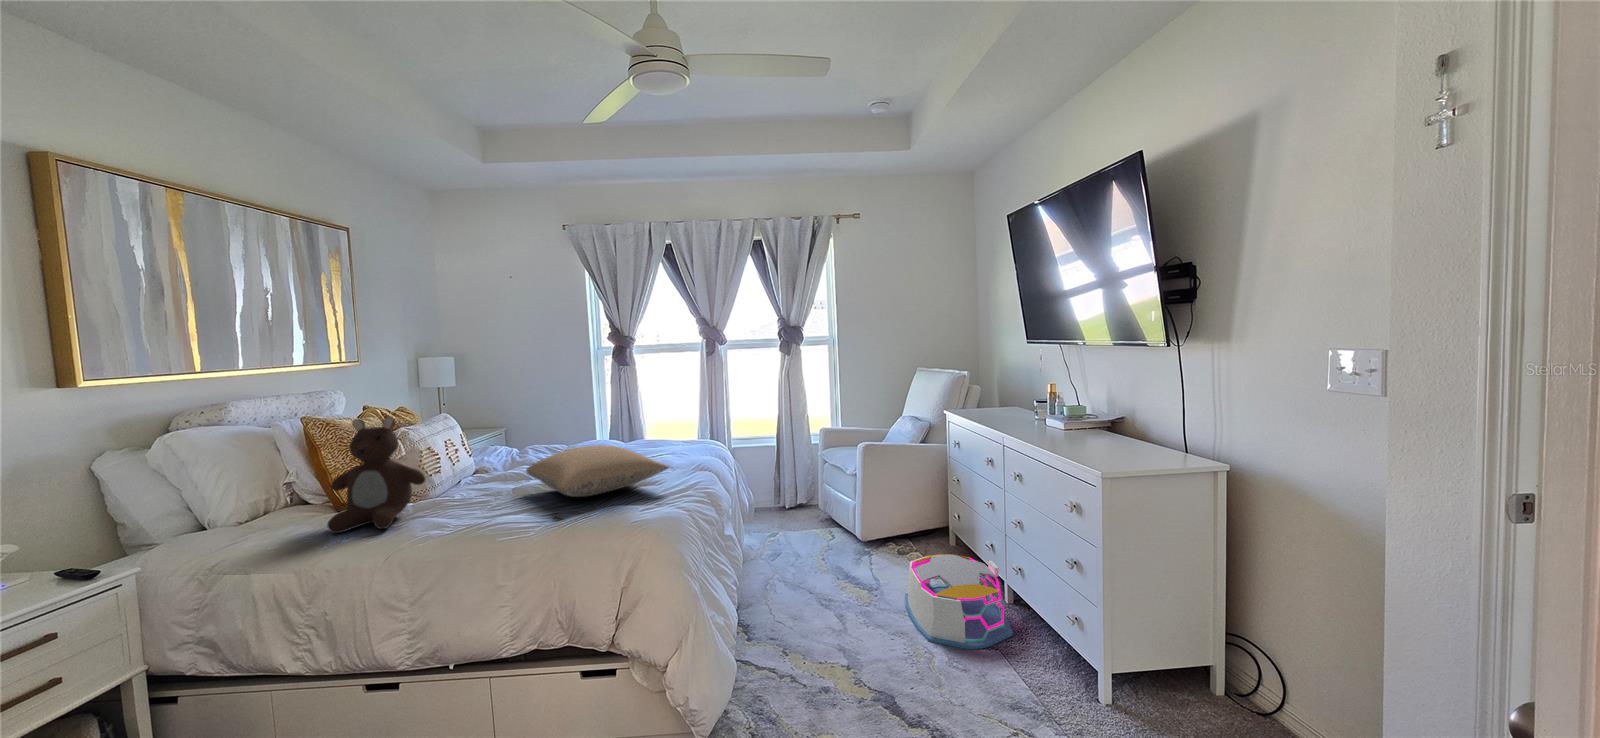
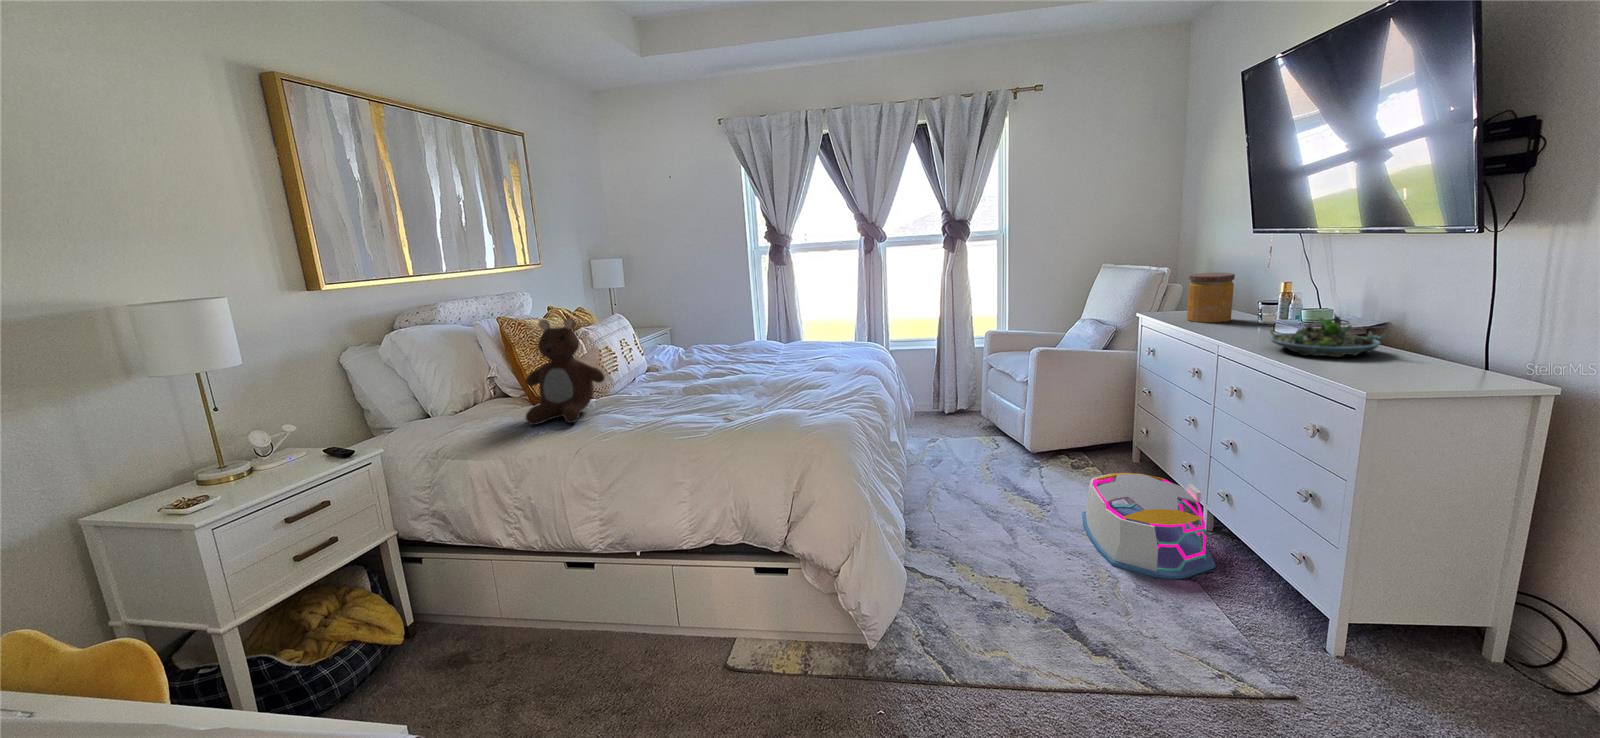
jar: none [981,377,1016,419] -> present [1187,273,1235,323]
succulent planter: none [1037,409,1115,446] -> present [1269,314,1386,357]
pillow: present [526,445,668,497] -> none [693,348,832,399]

